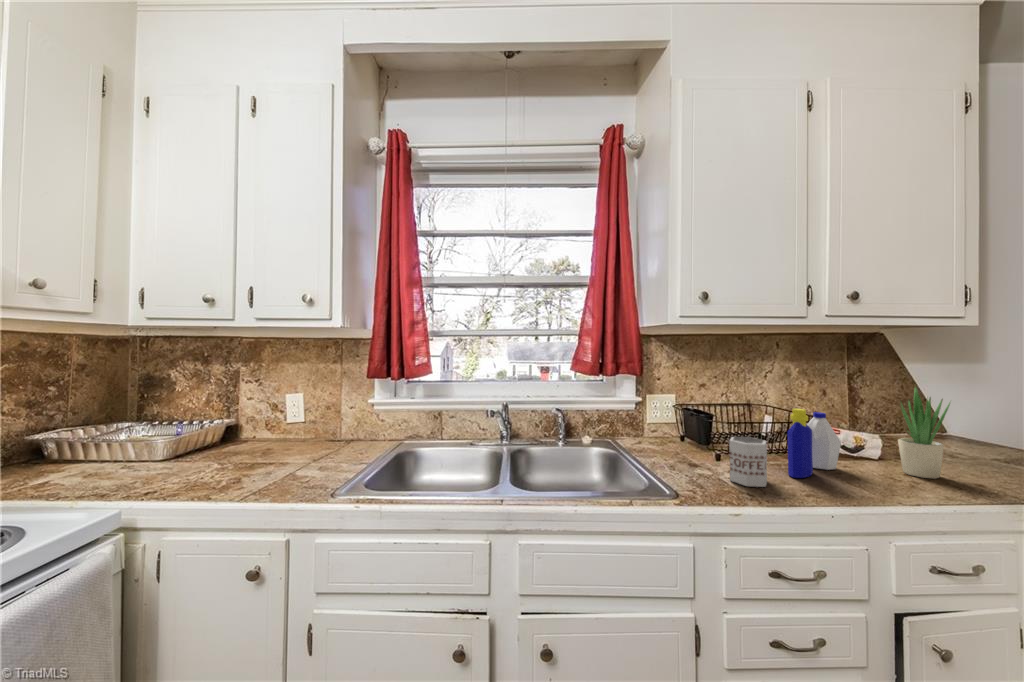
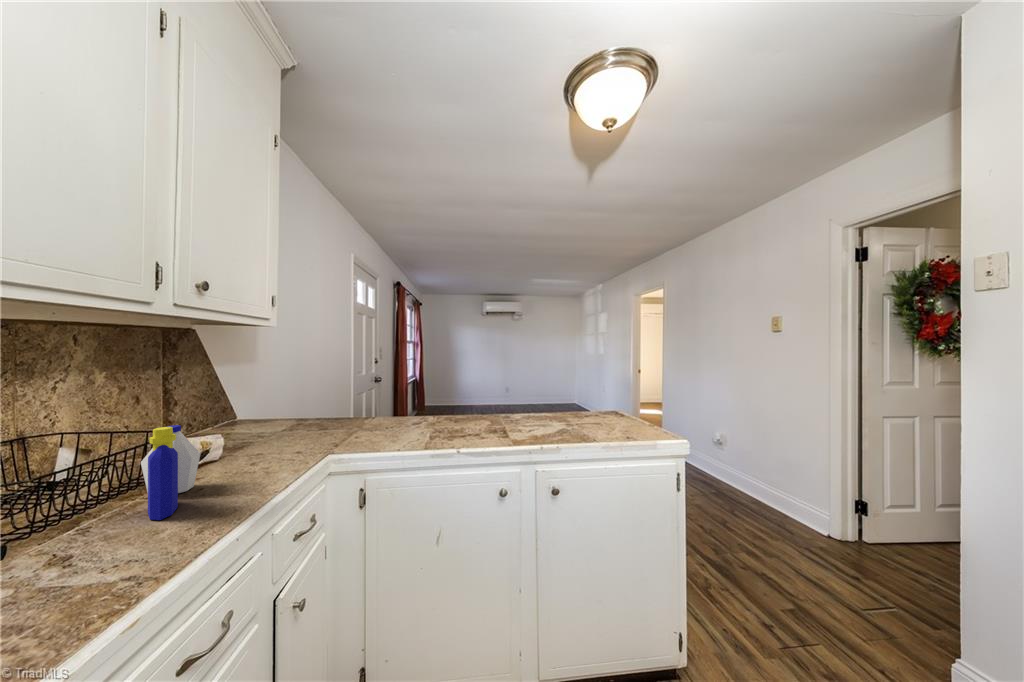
potted plant: present [898,384,950,479] -> none [243,379,283,465]
mug: present [729,437,767,487] -> none [63,486,140,578]

